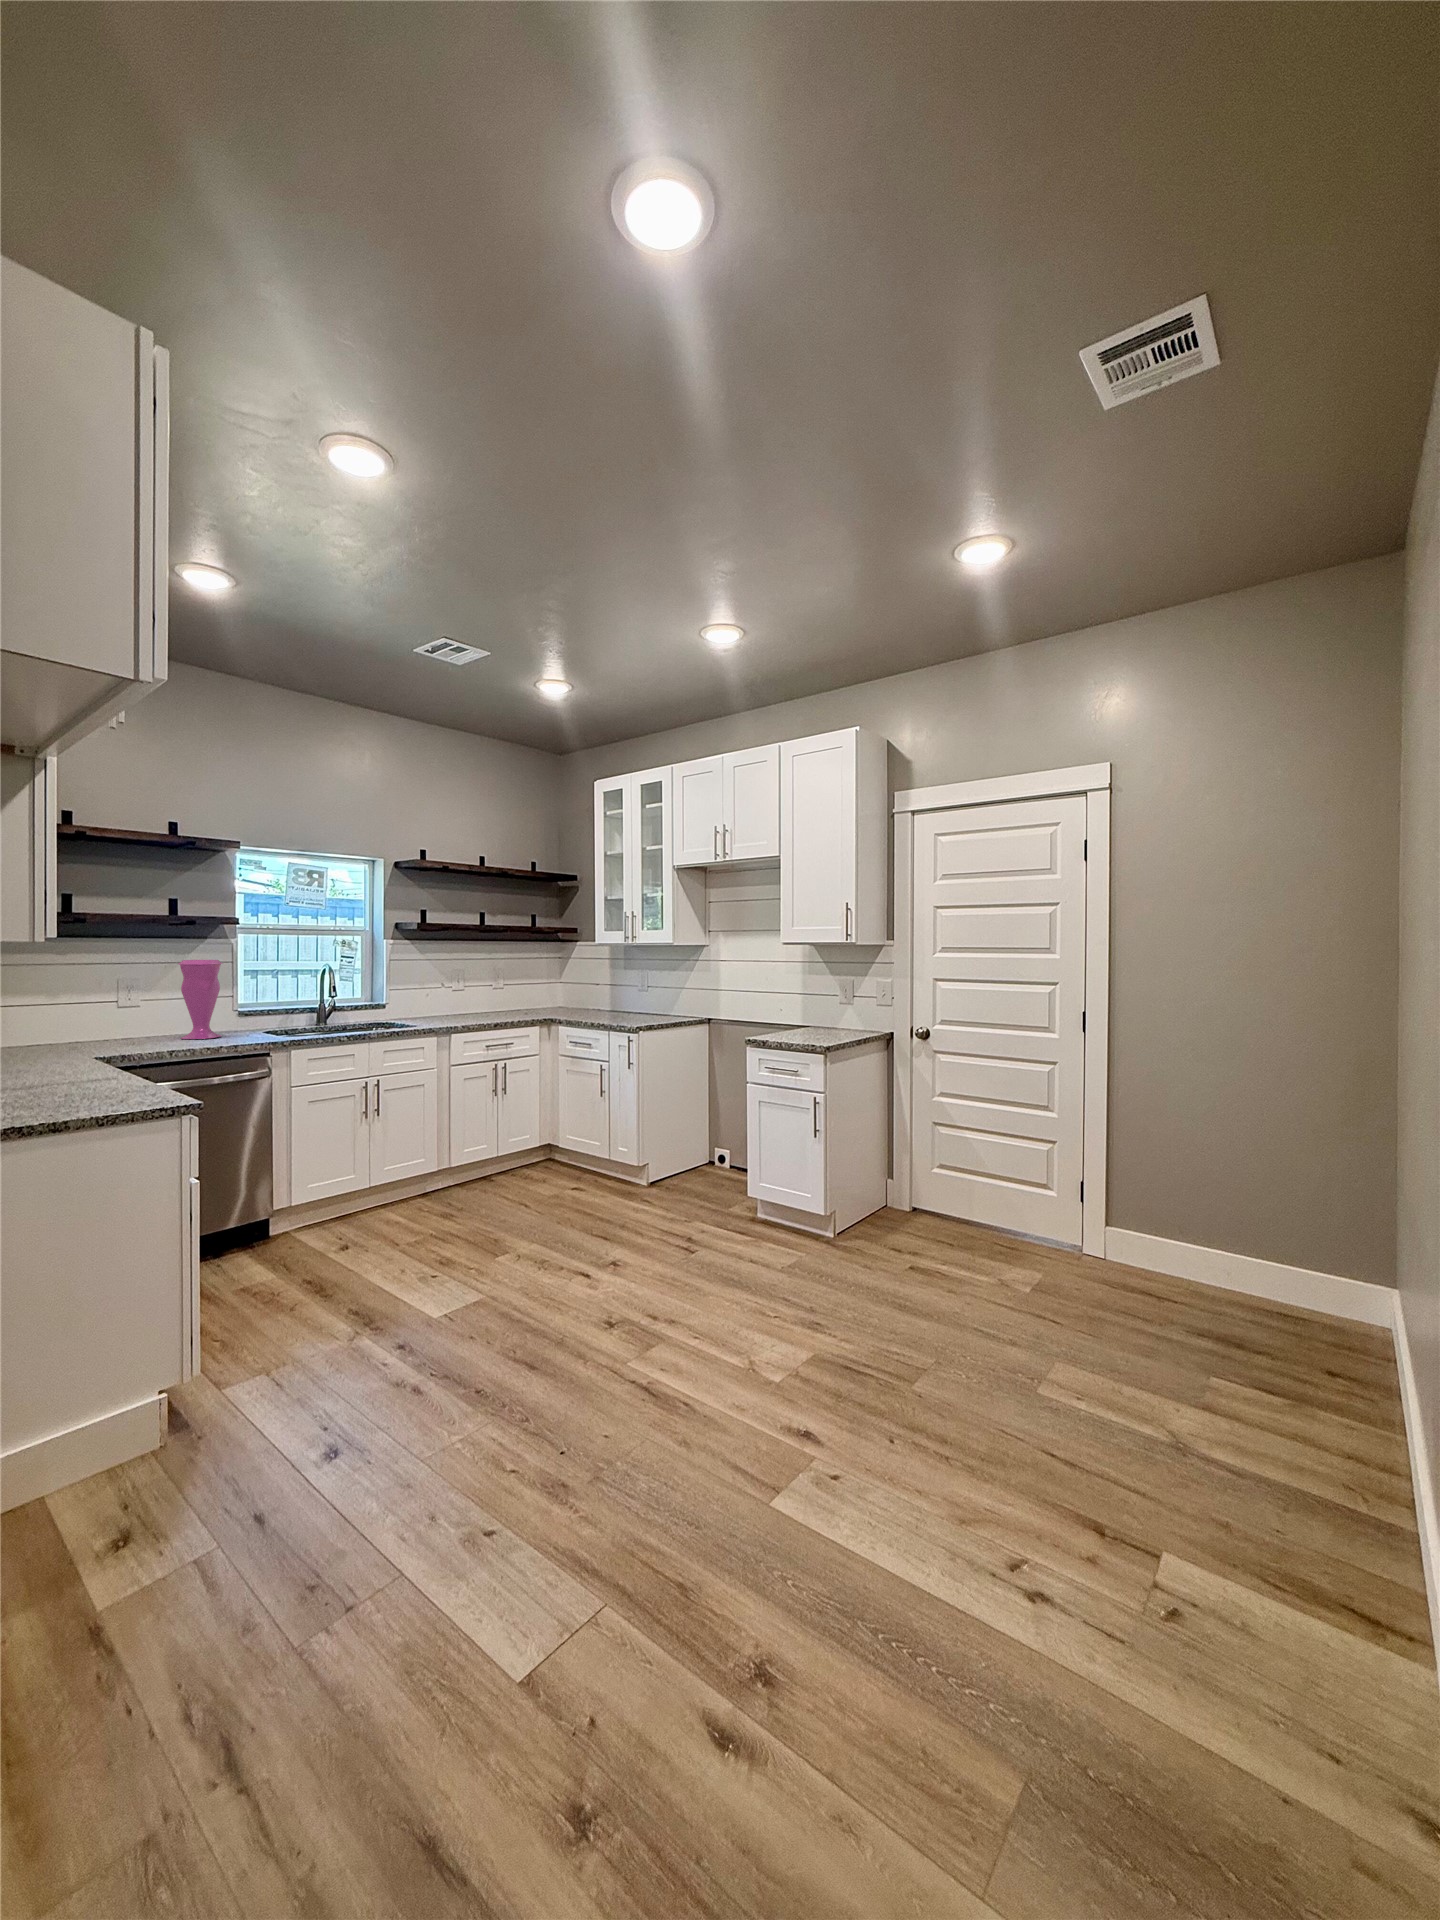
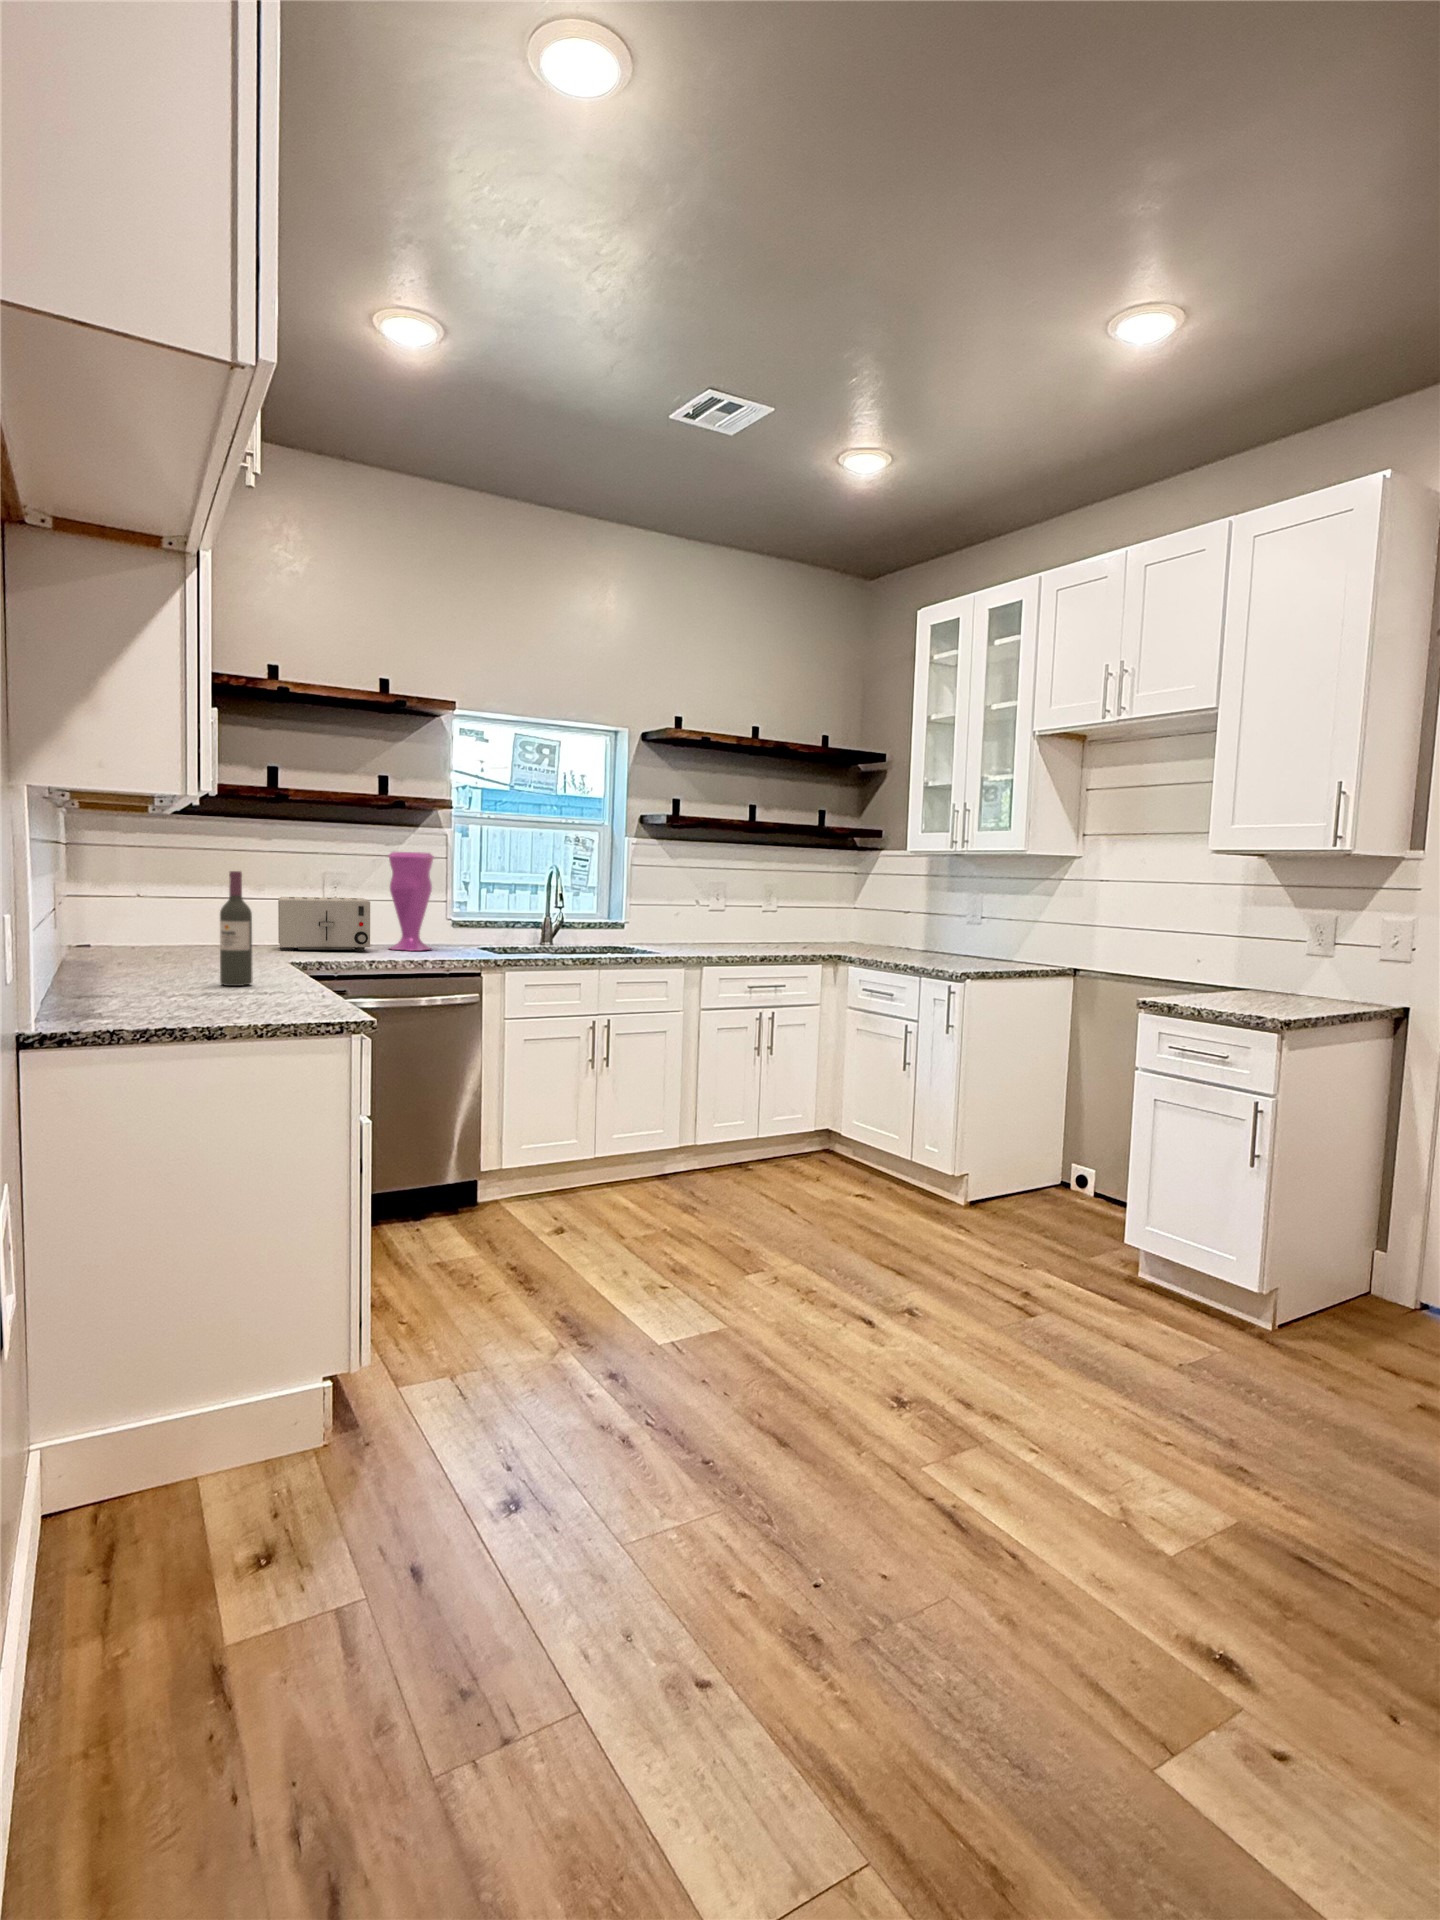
wine bottle: none [41,991,73,1085] -> present [220,871,252,986]
toaster: none [74,999,165,1048] -> present [278,897,370,951]

